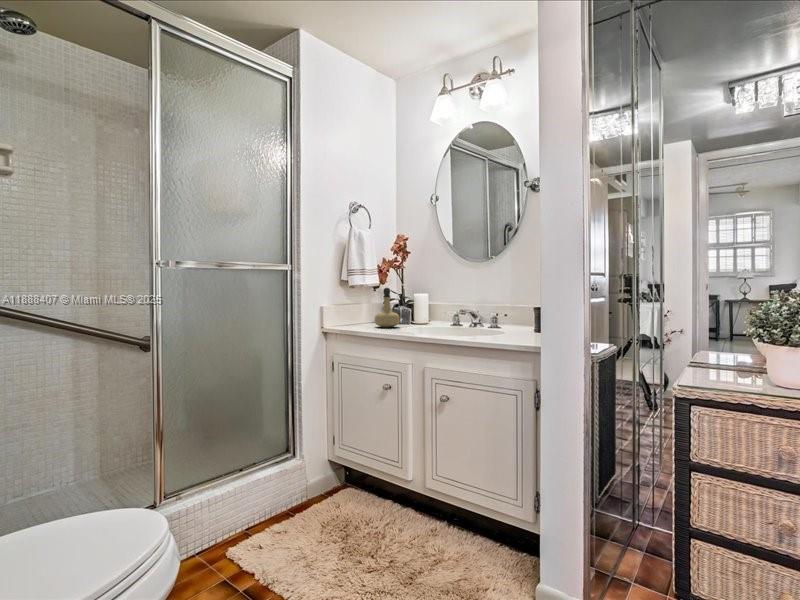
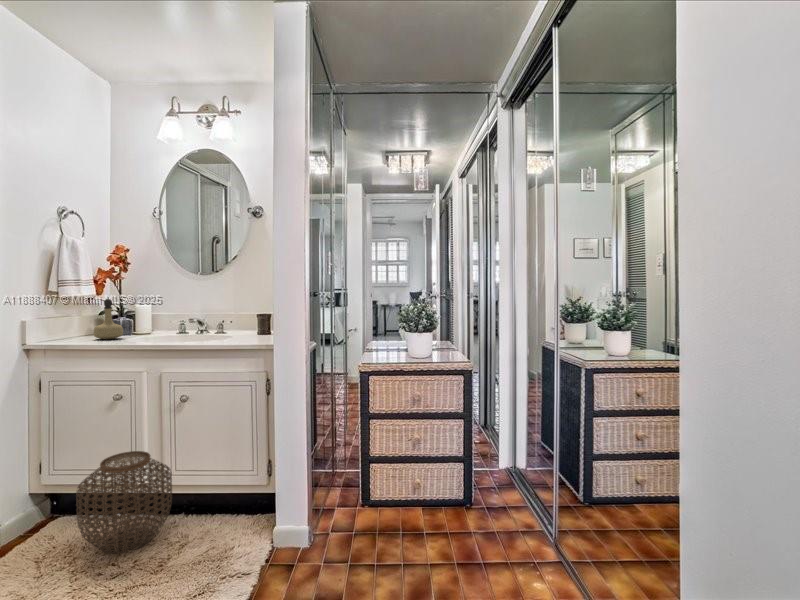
woven basket: none [348,444,431,550] -> present [76,451,172,553]

